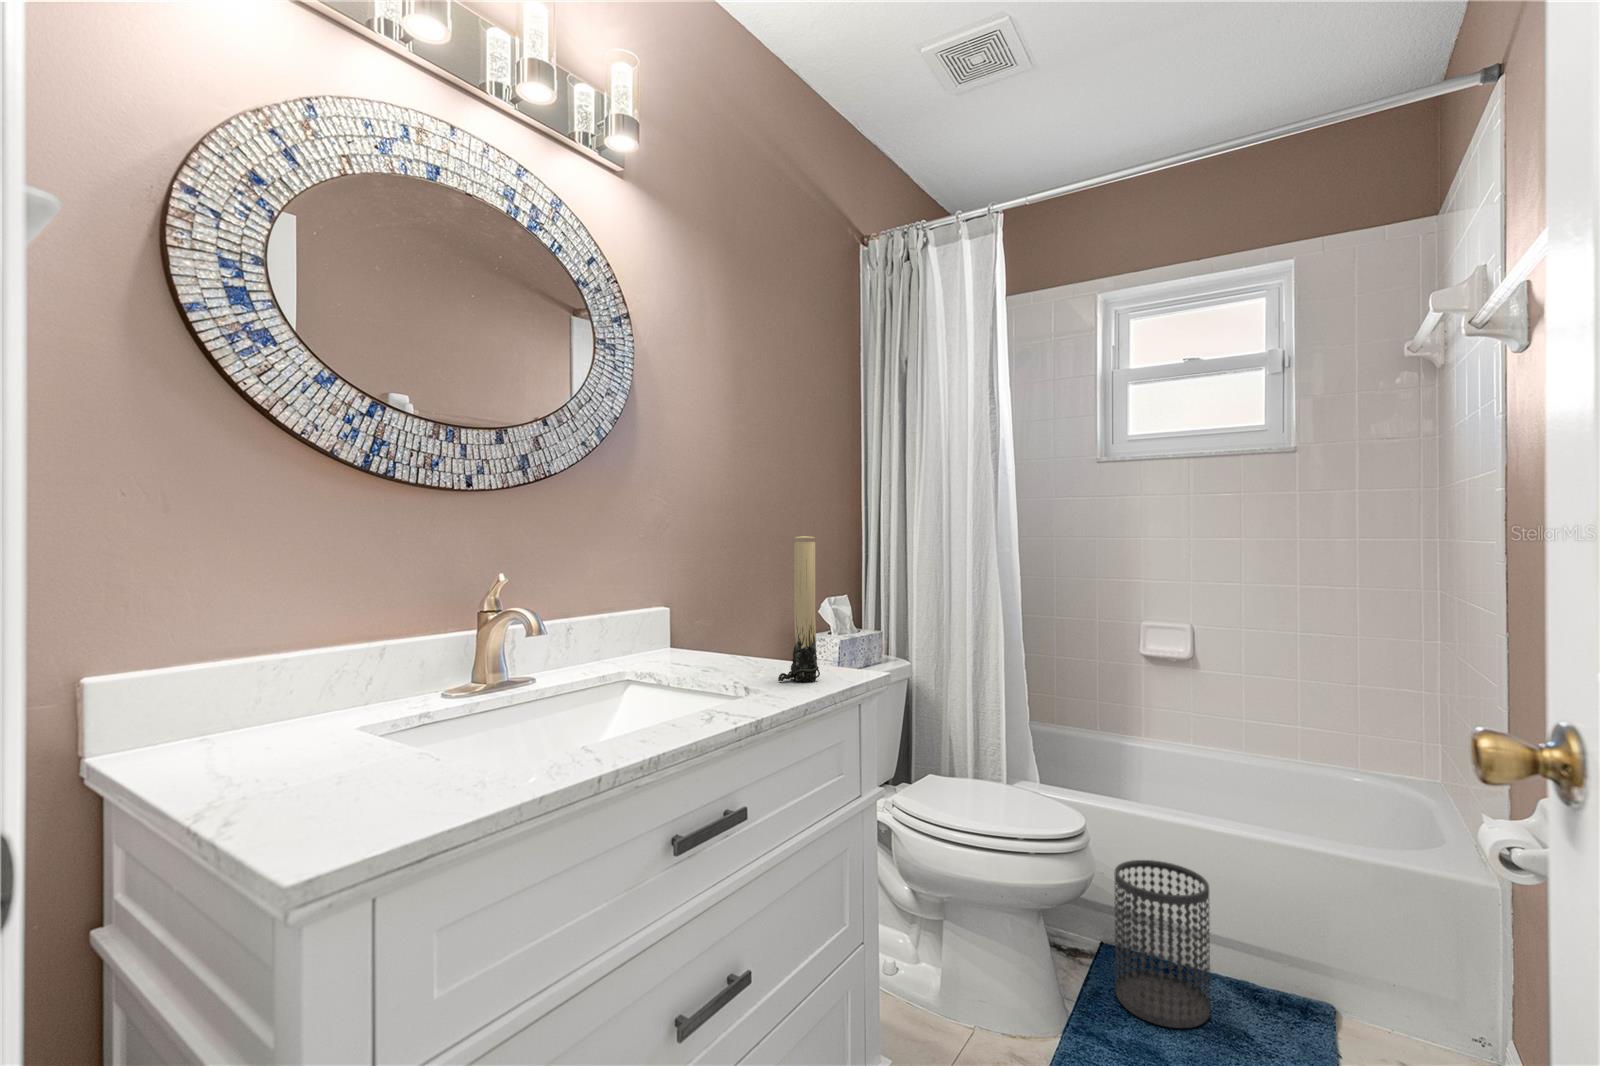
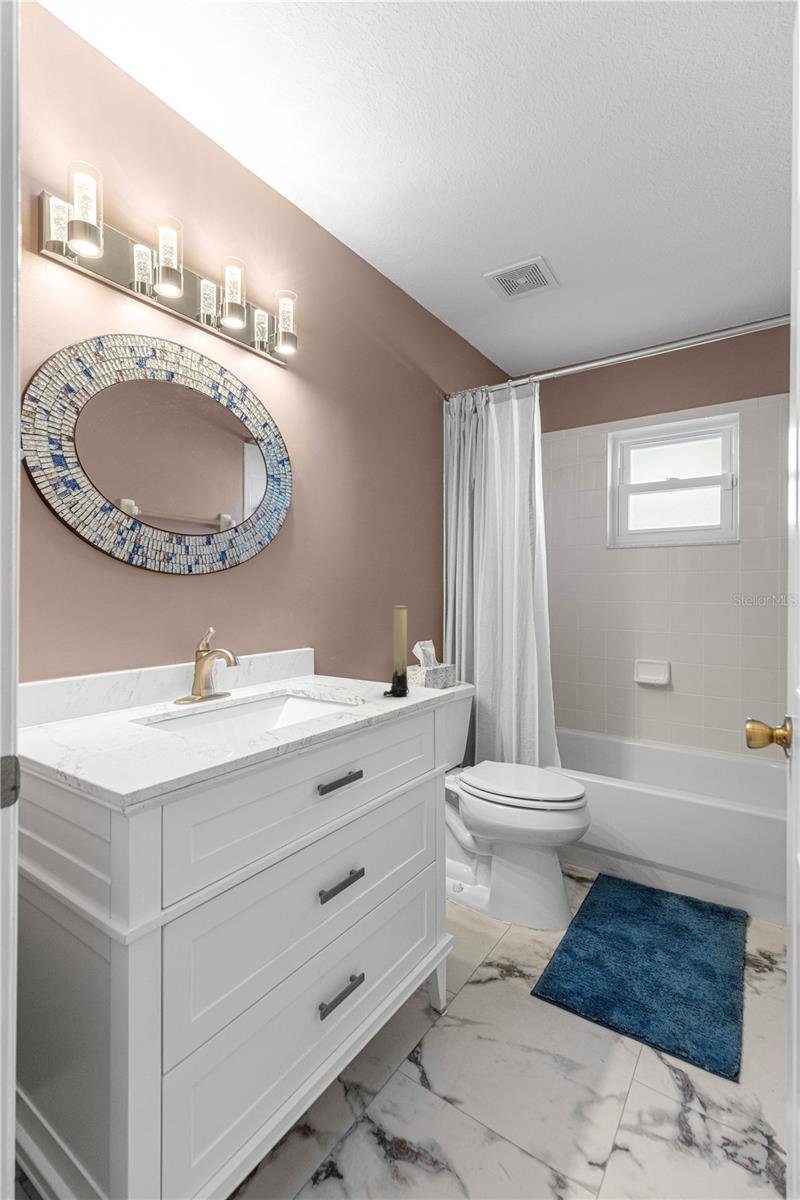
wastebasket: present [1115,860,1210,1028] -> none [604,818,665,925]

